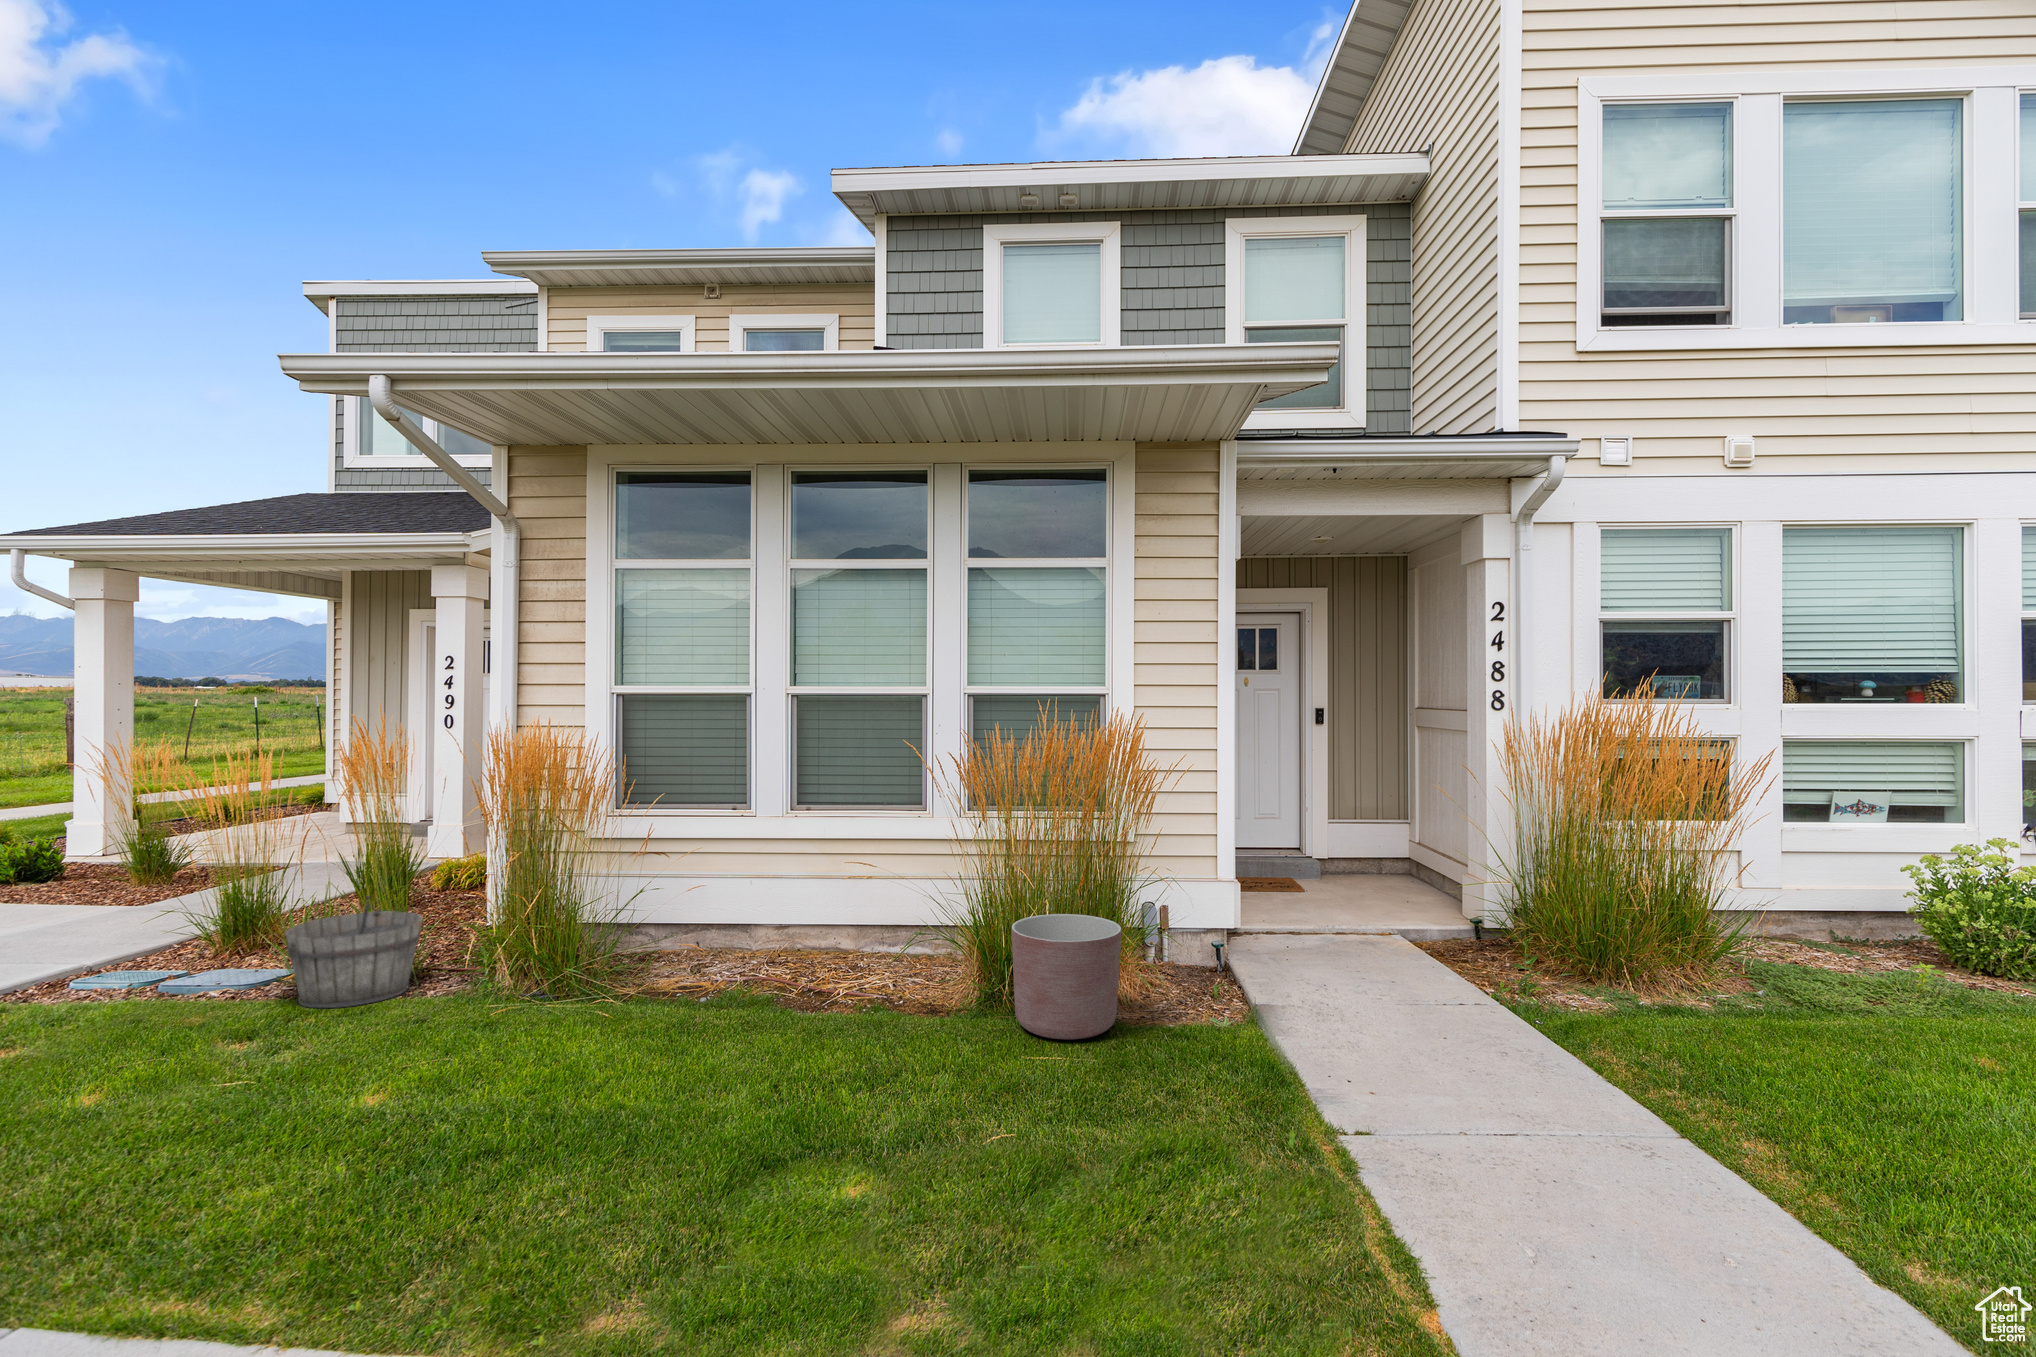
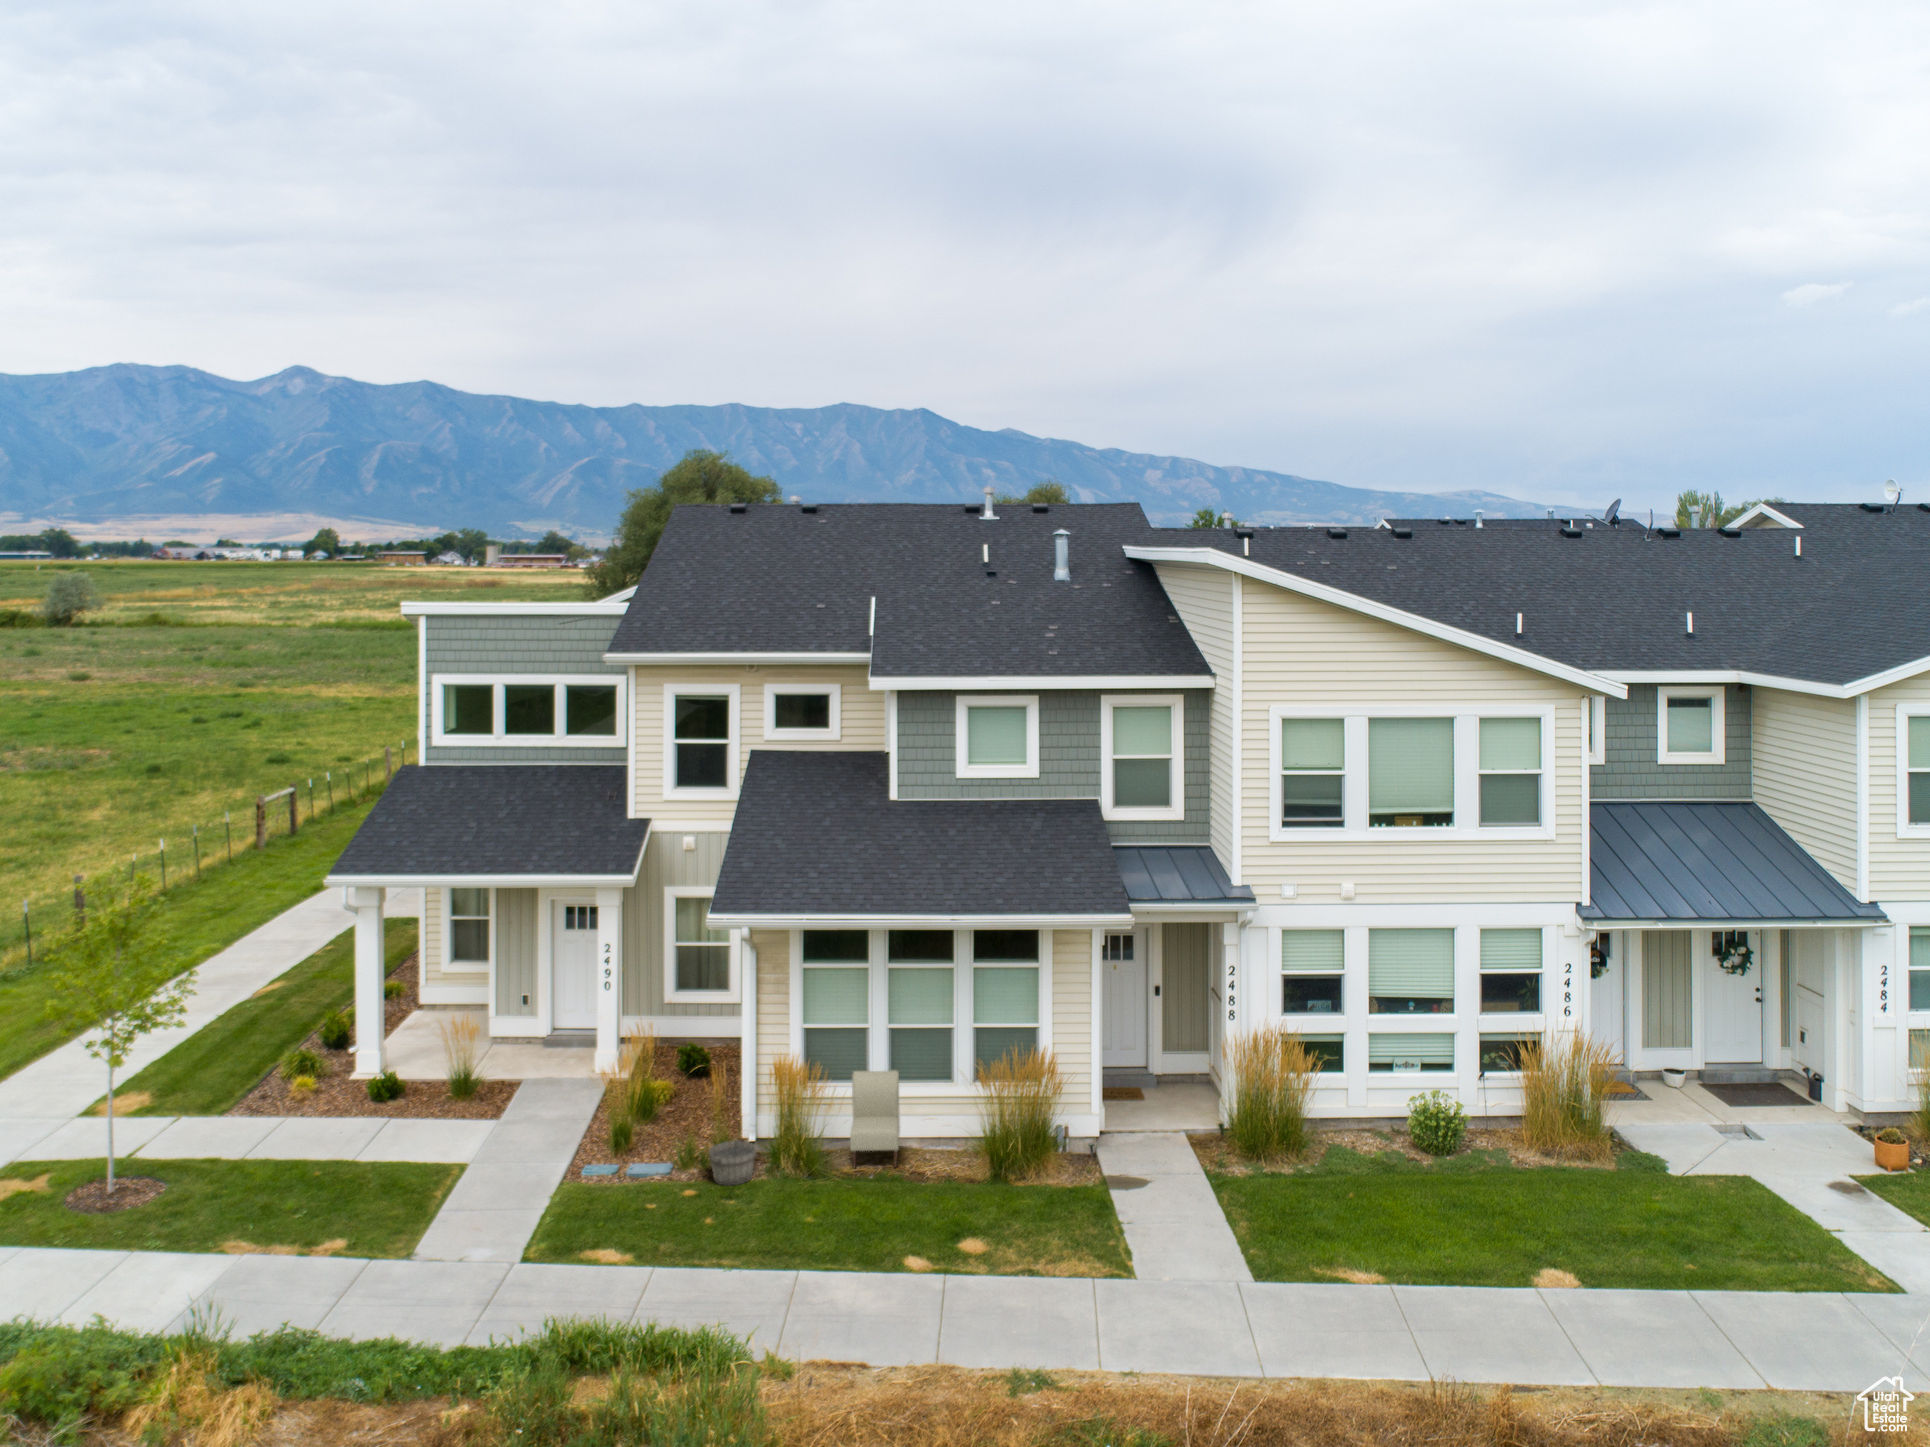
chair: none [656,784,806,983] -> present [850,1070,900,1168]
planter: present [1012,914,1121,1039] -> none [1007,1140,1050,1192]

